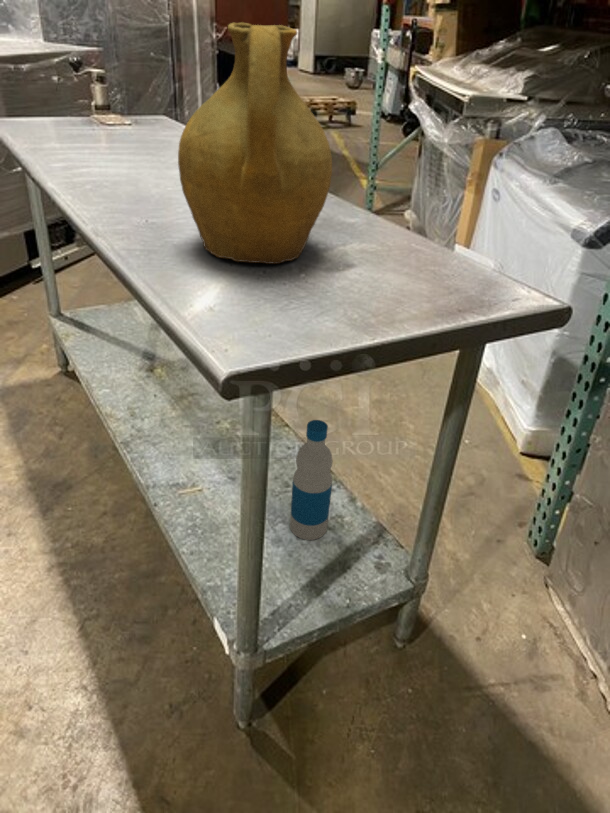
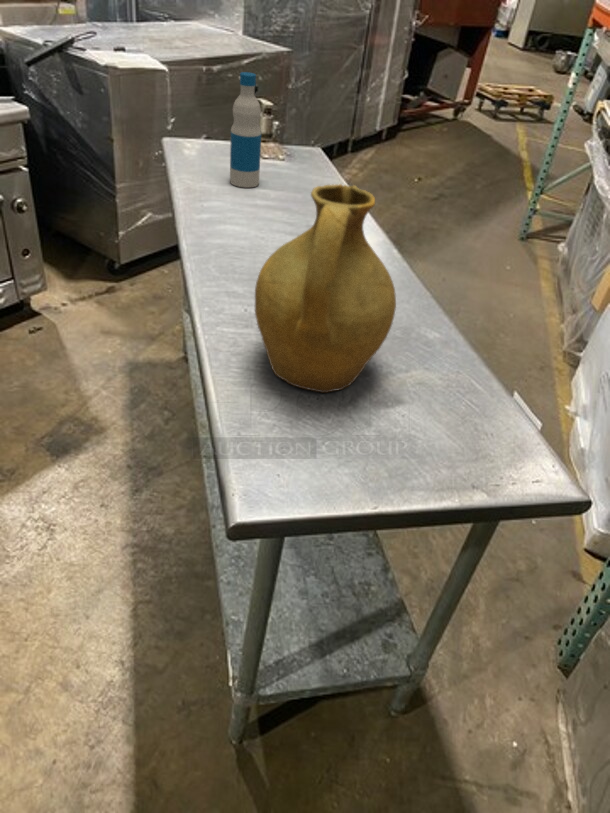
bottle: present [290,420,333,540] -> present [230,72,261,188]

